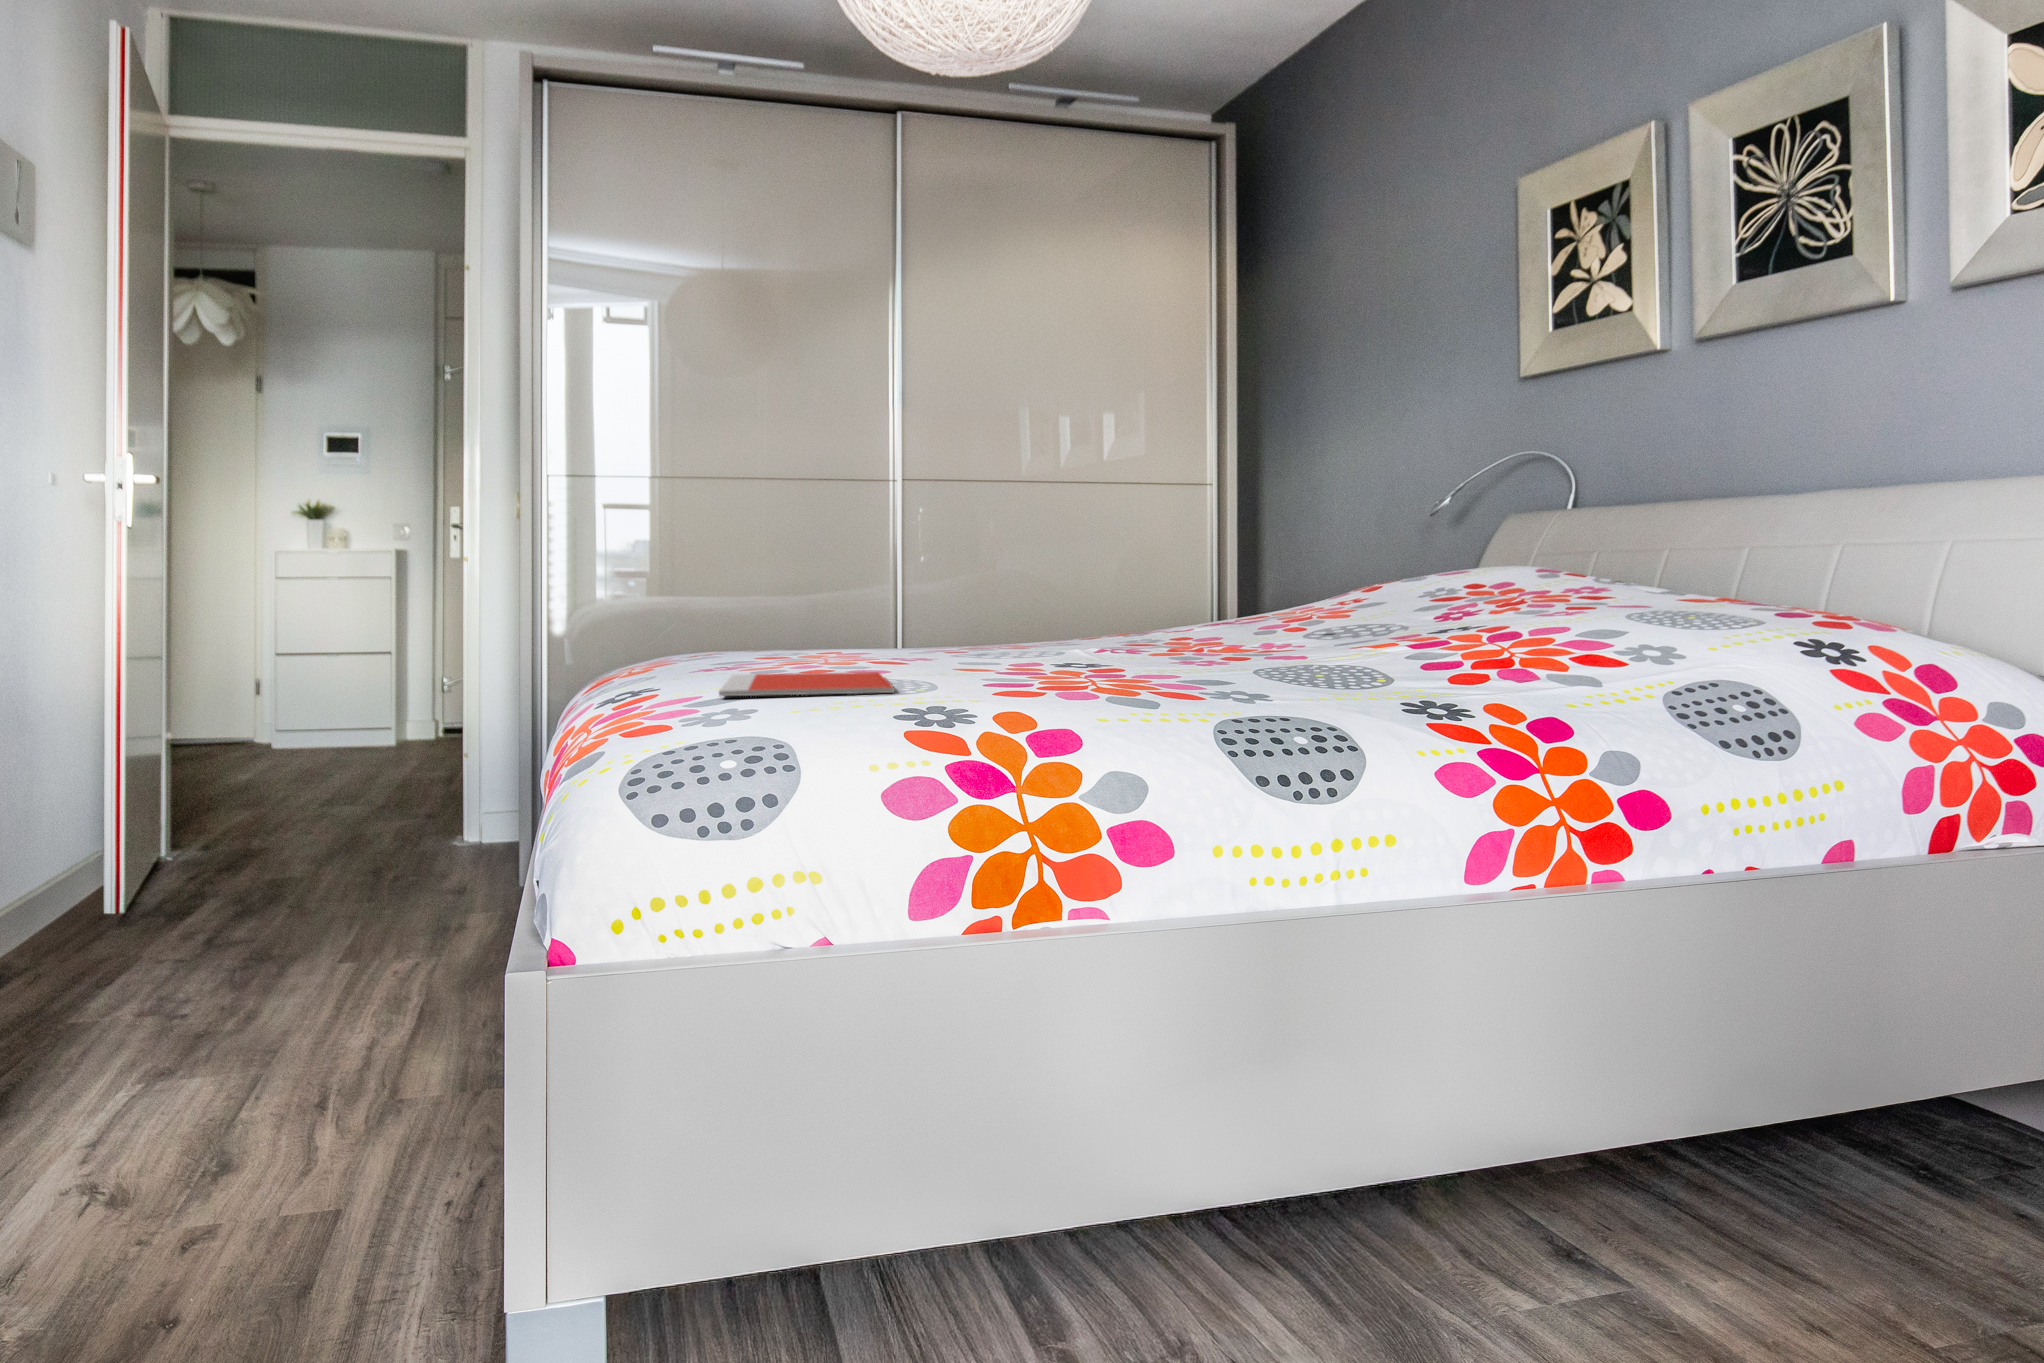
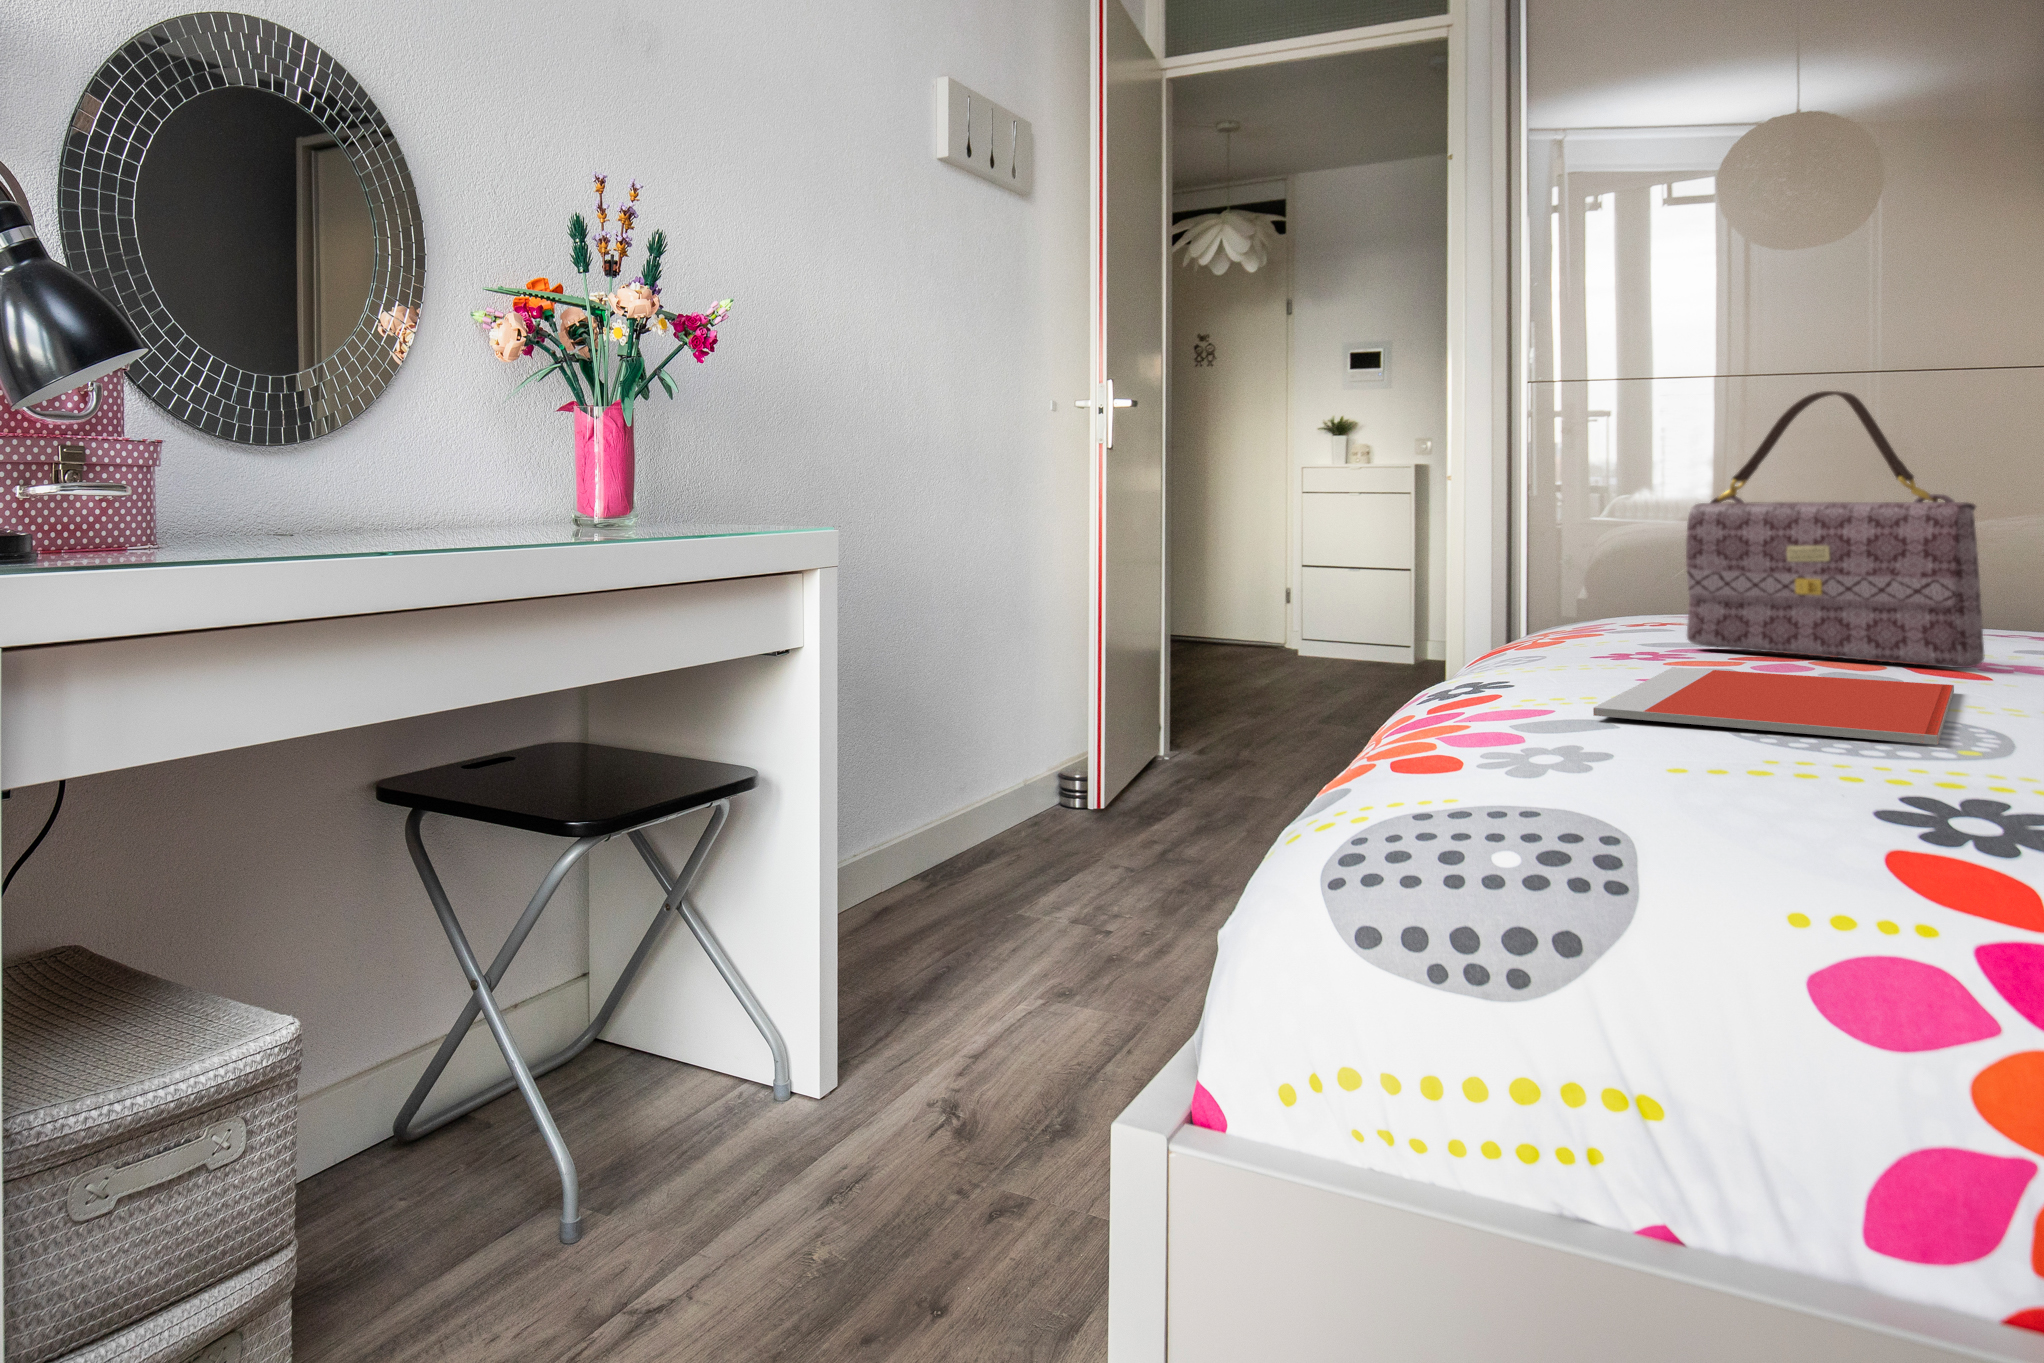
handbag: none [720,496,881,668] -> present [1686,391,1984,668]

